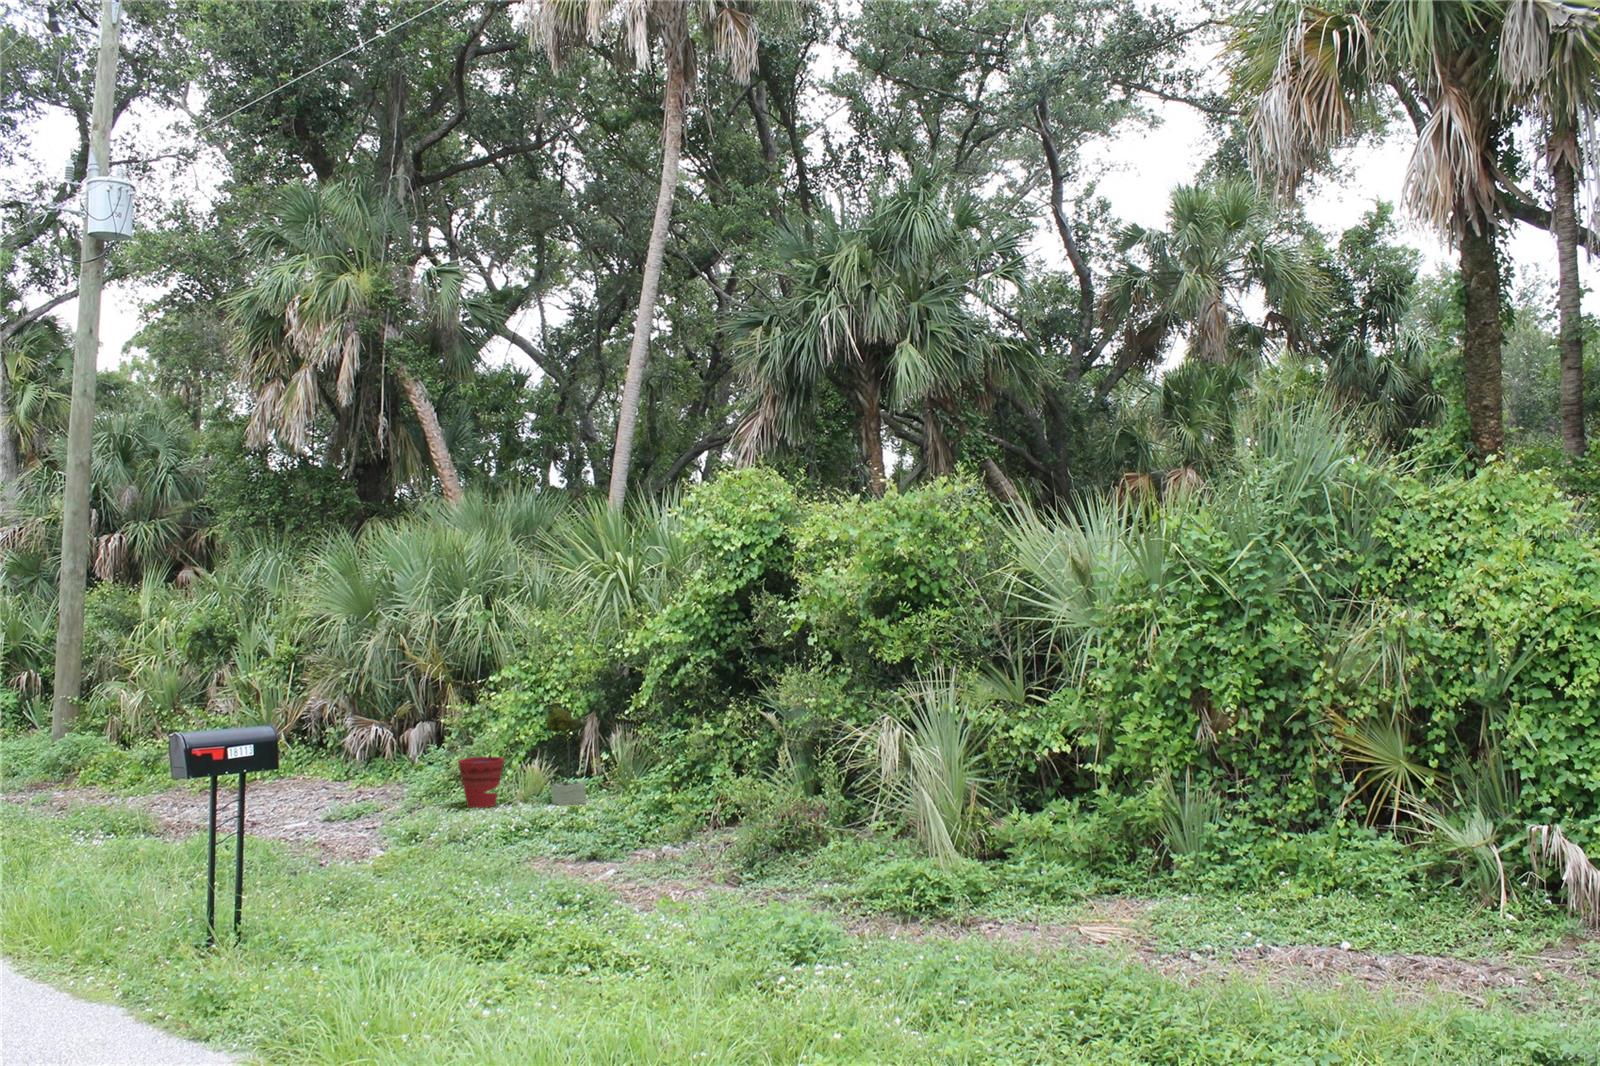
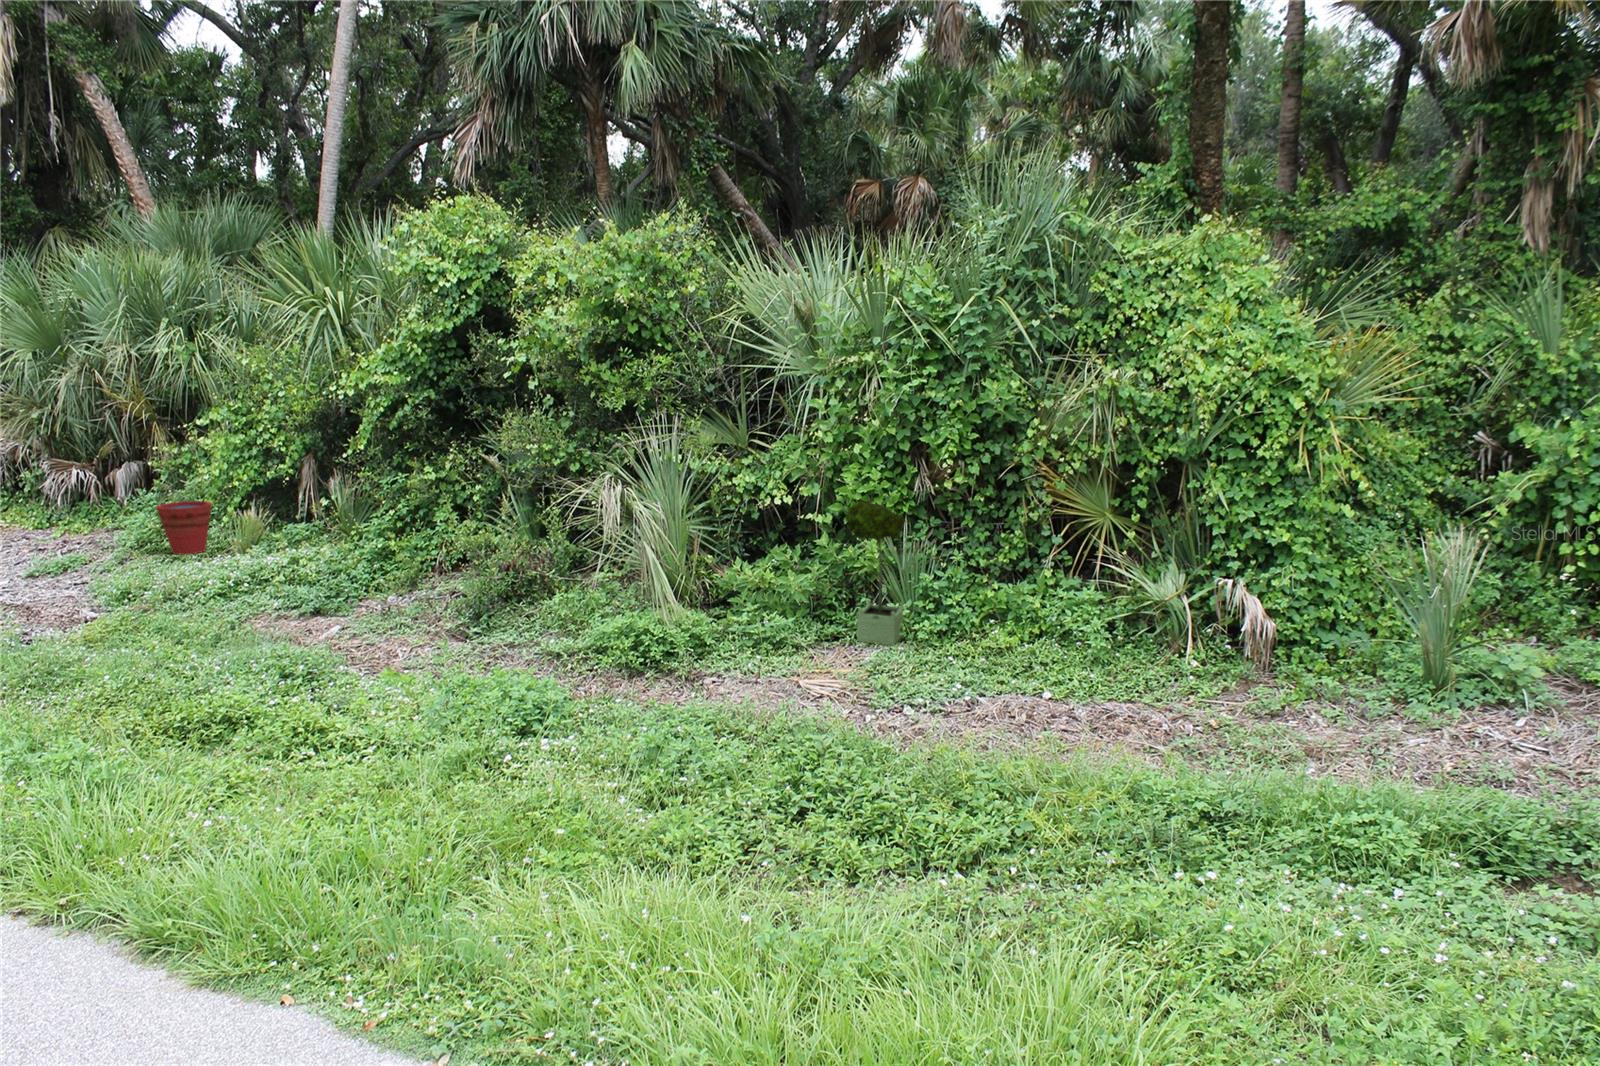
potted tree: present [546,708,586,806] -> present [846,501,905,645]

